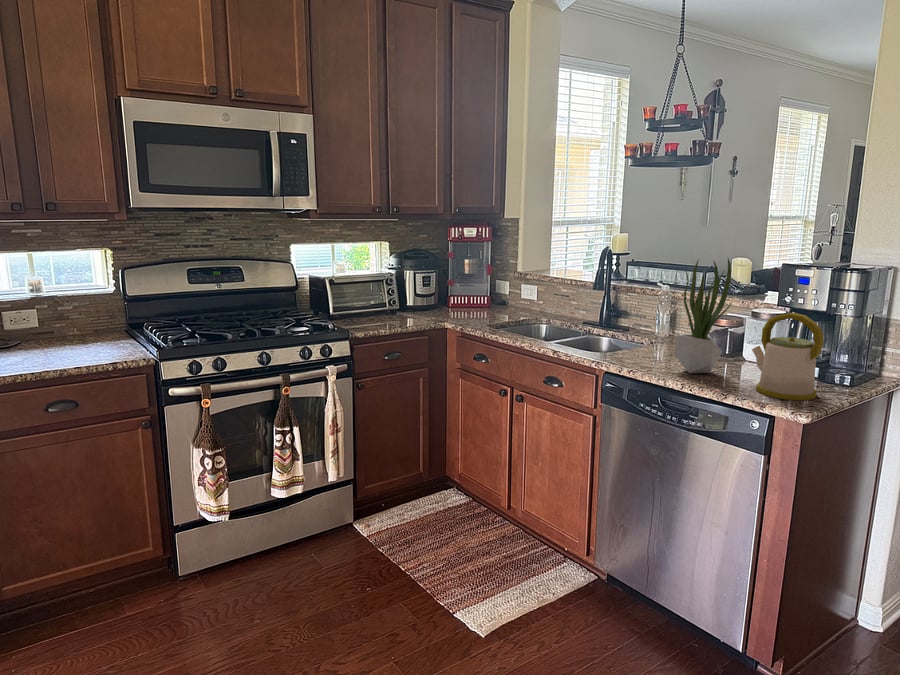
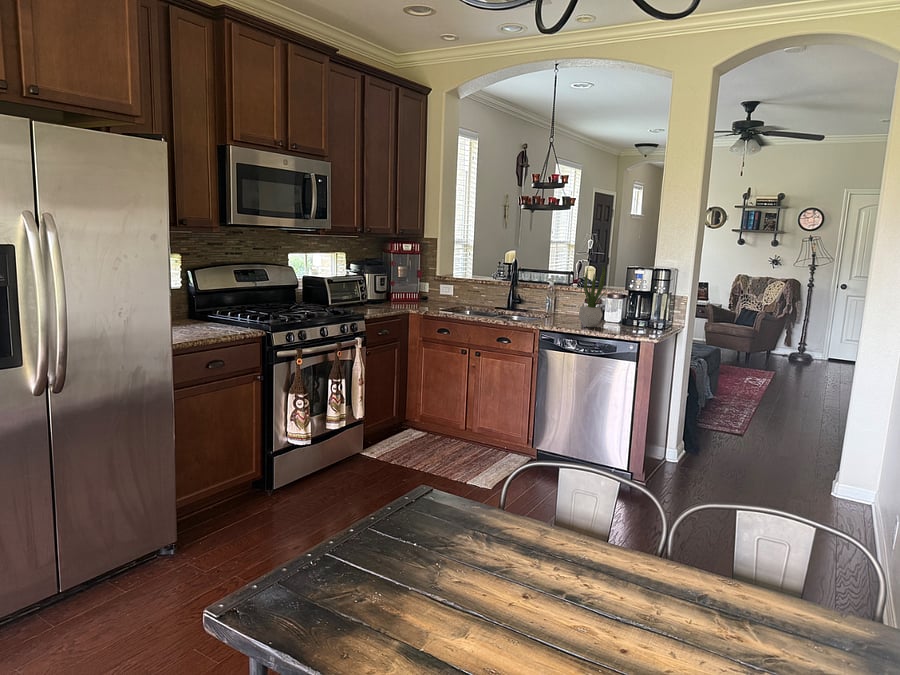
kettle: present [752,313,824,401] -> none [621,291,656,334]

